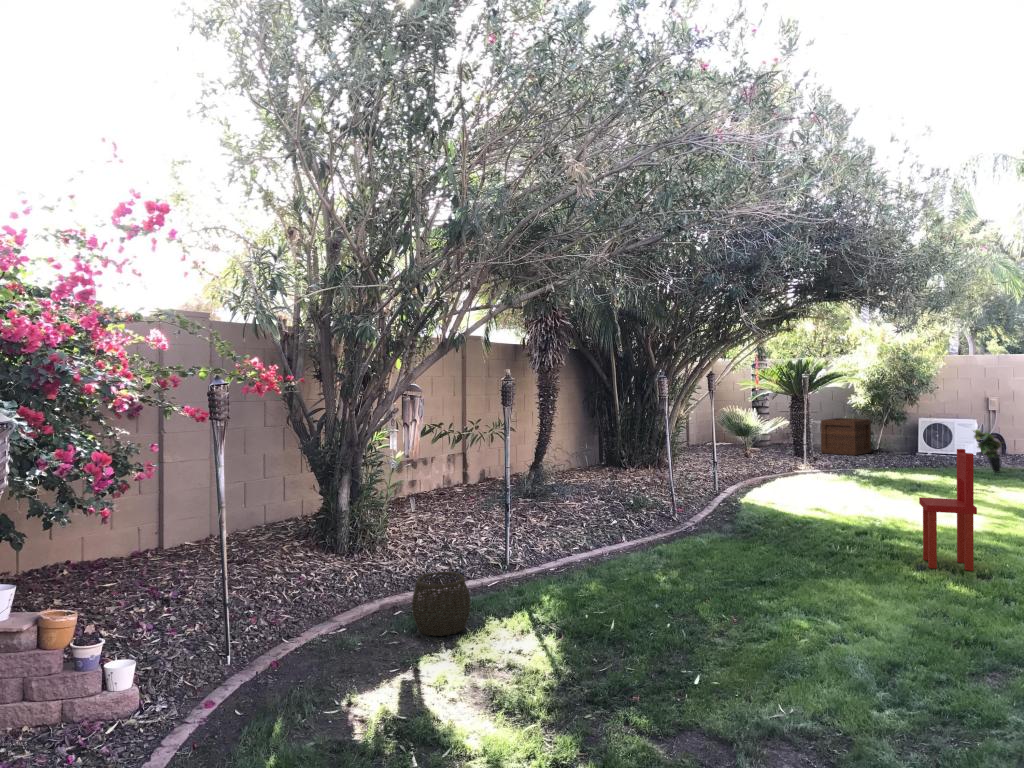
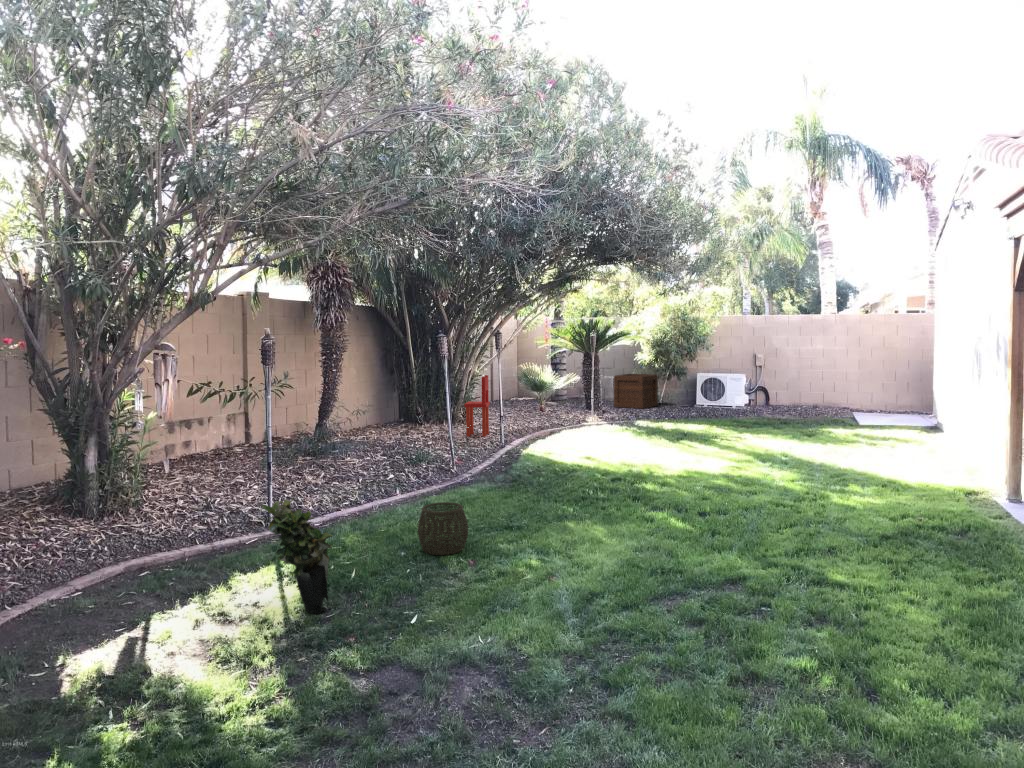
potted plant: present [973,429,1002,472] -> present [262,500,333,614]
chair: present [919,449,977,571] -> present [465,375,490,436]
woven basket: present [412,572,471,636] -> present [417,502,468,555]

